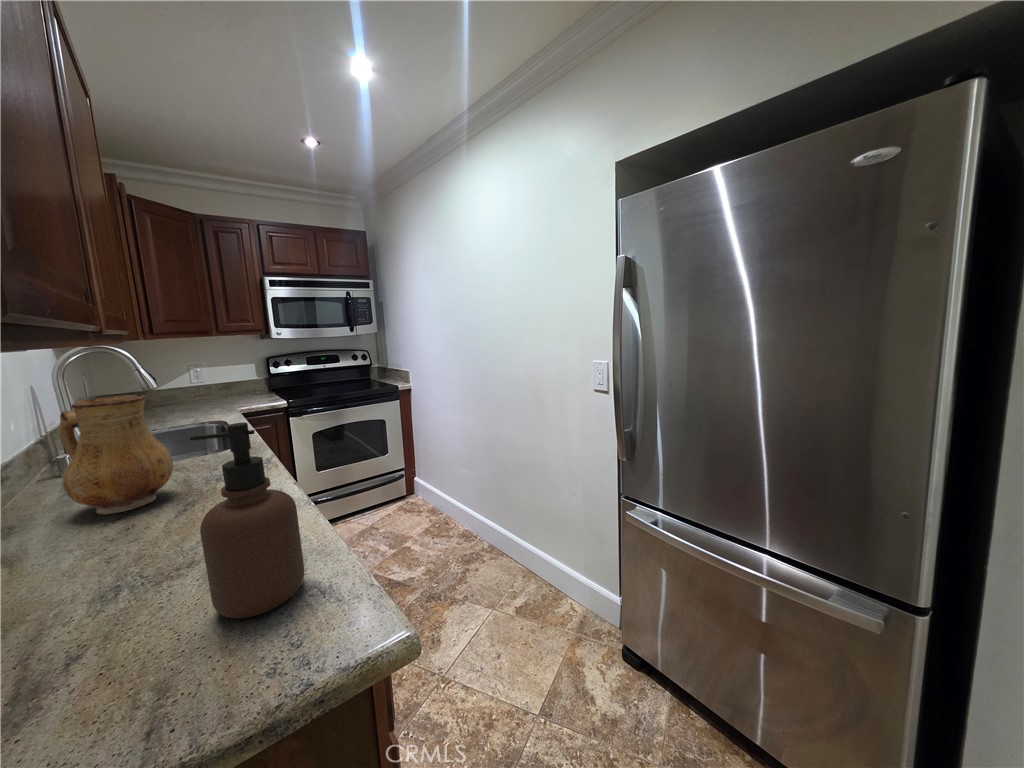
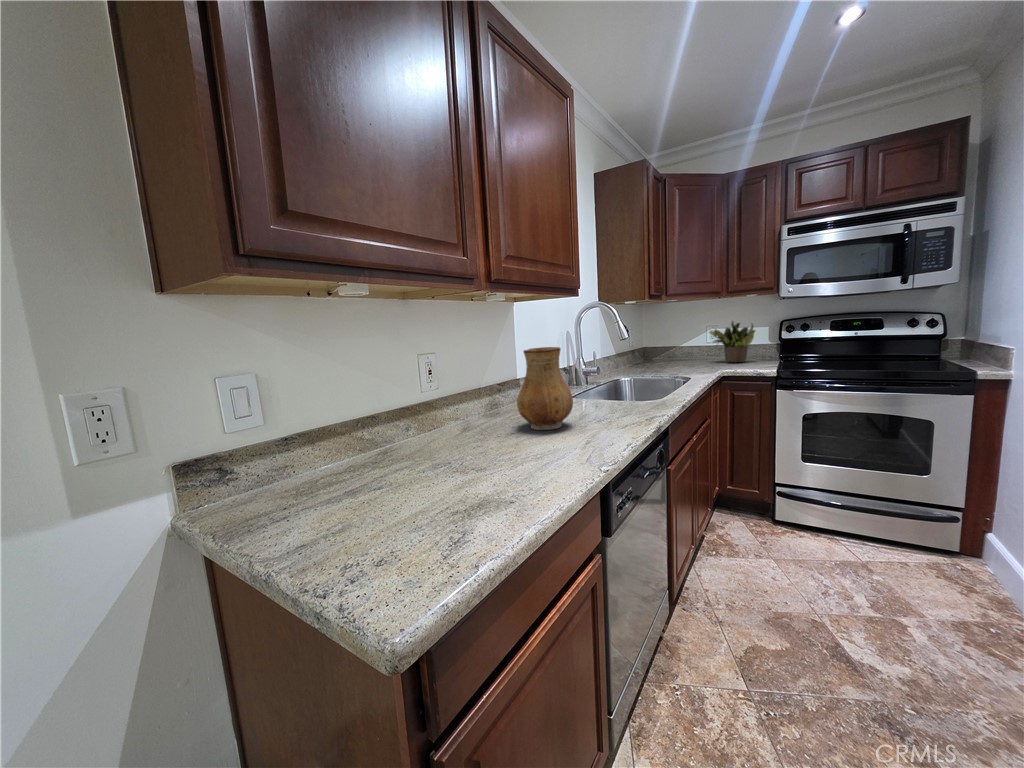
potted plant: none [195,356,250,399] -> present [710,321,755,362]
soap dispenser: present [190,422,304,618] -> none [418,372,491,535]

